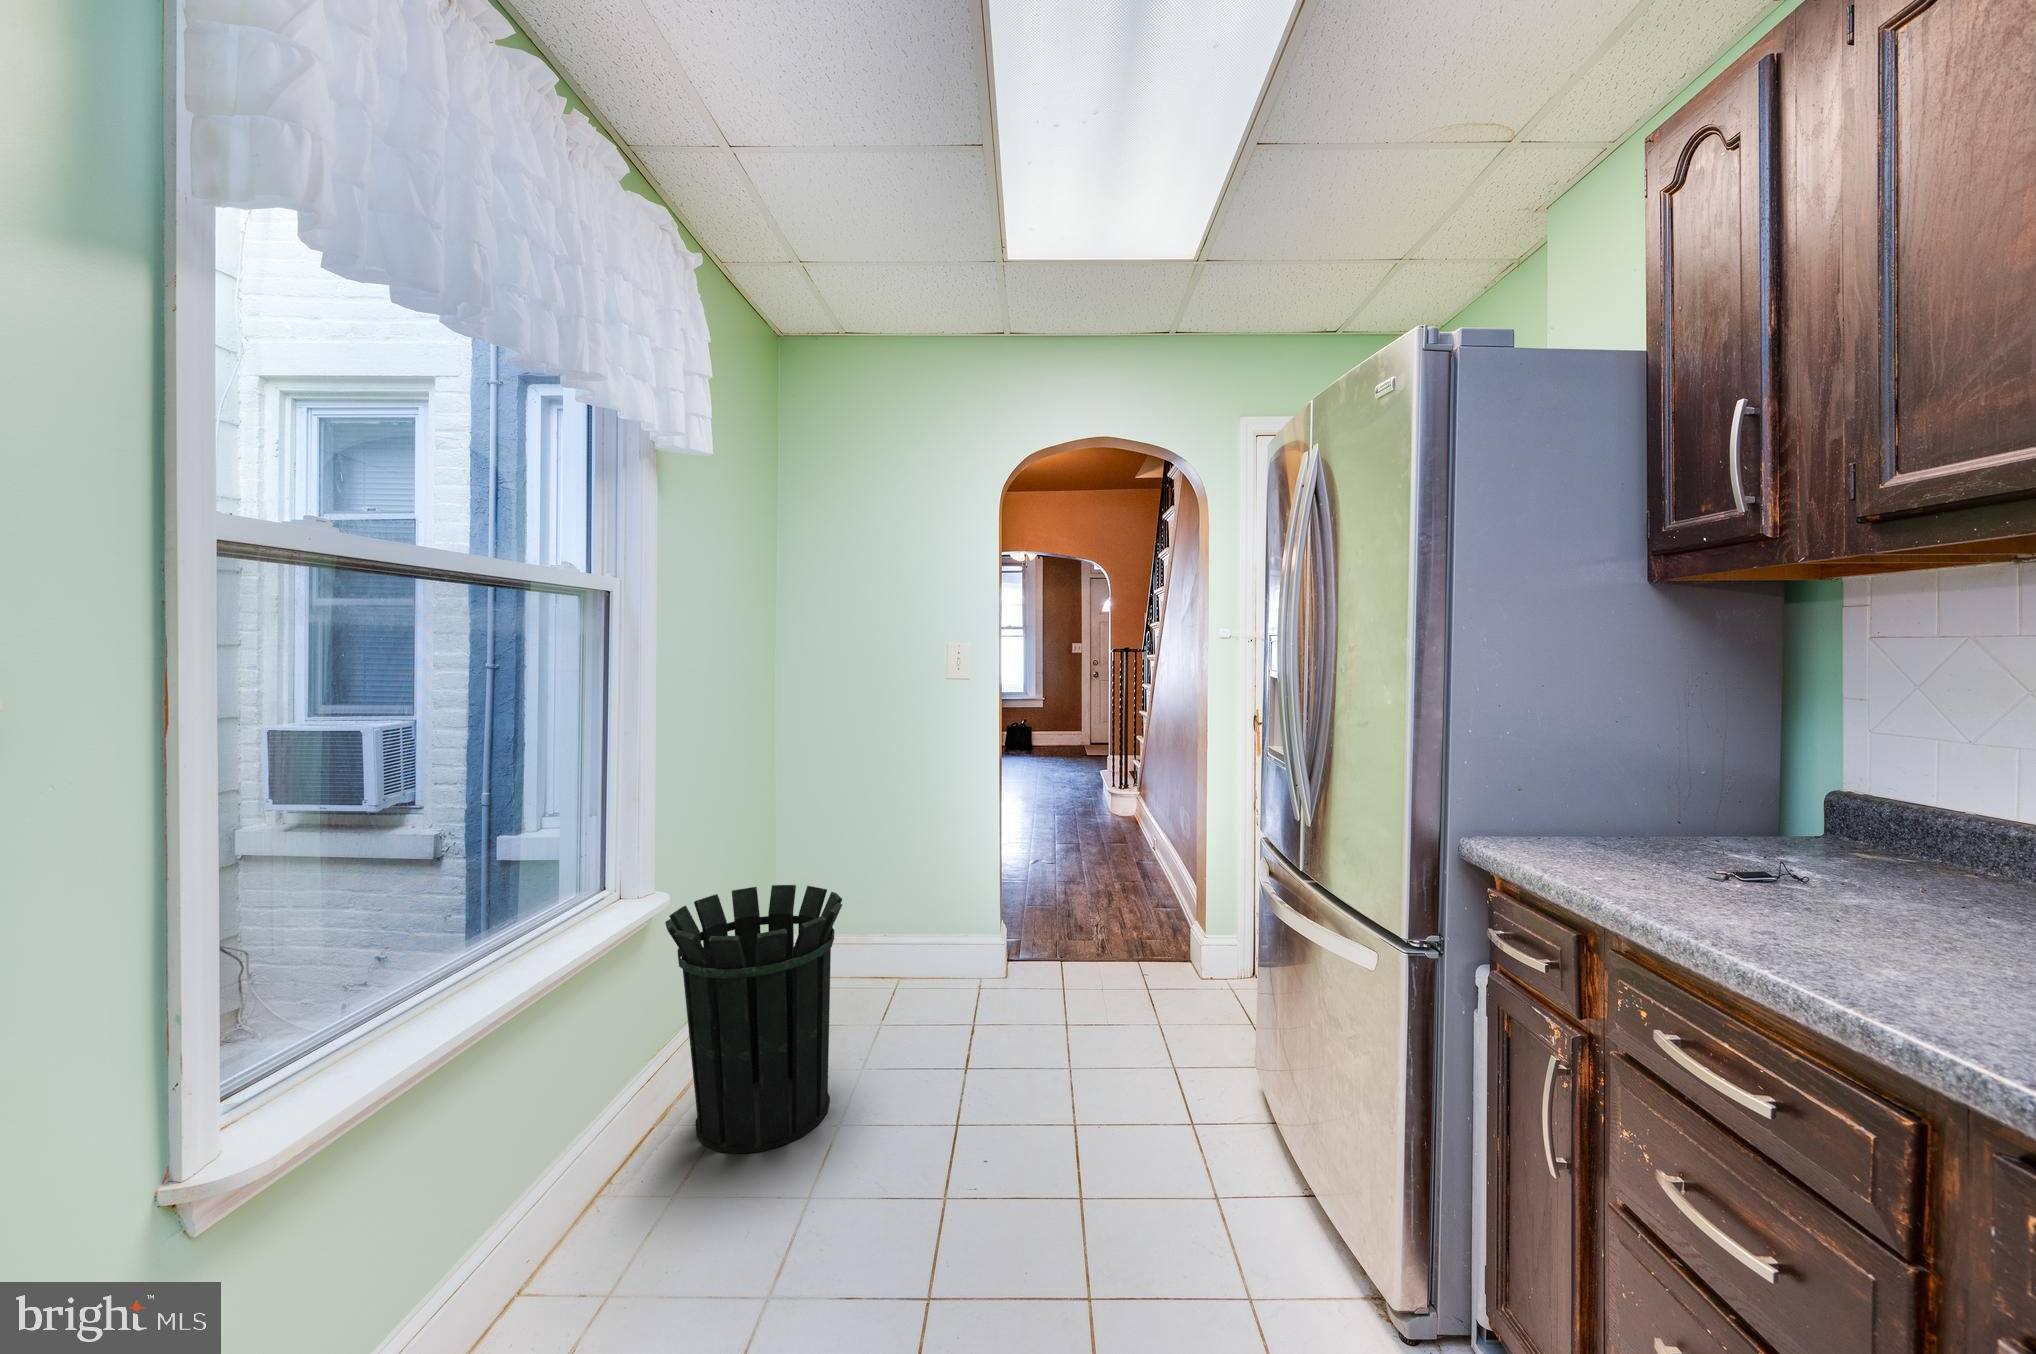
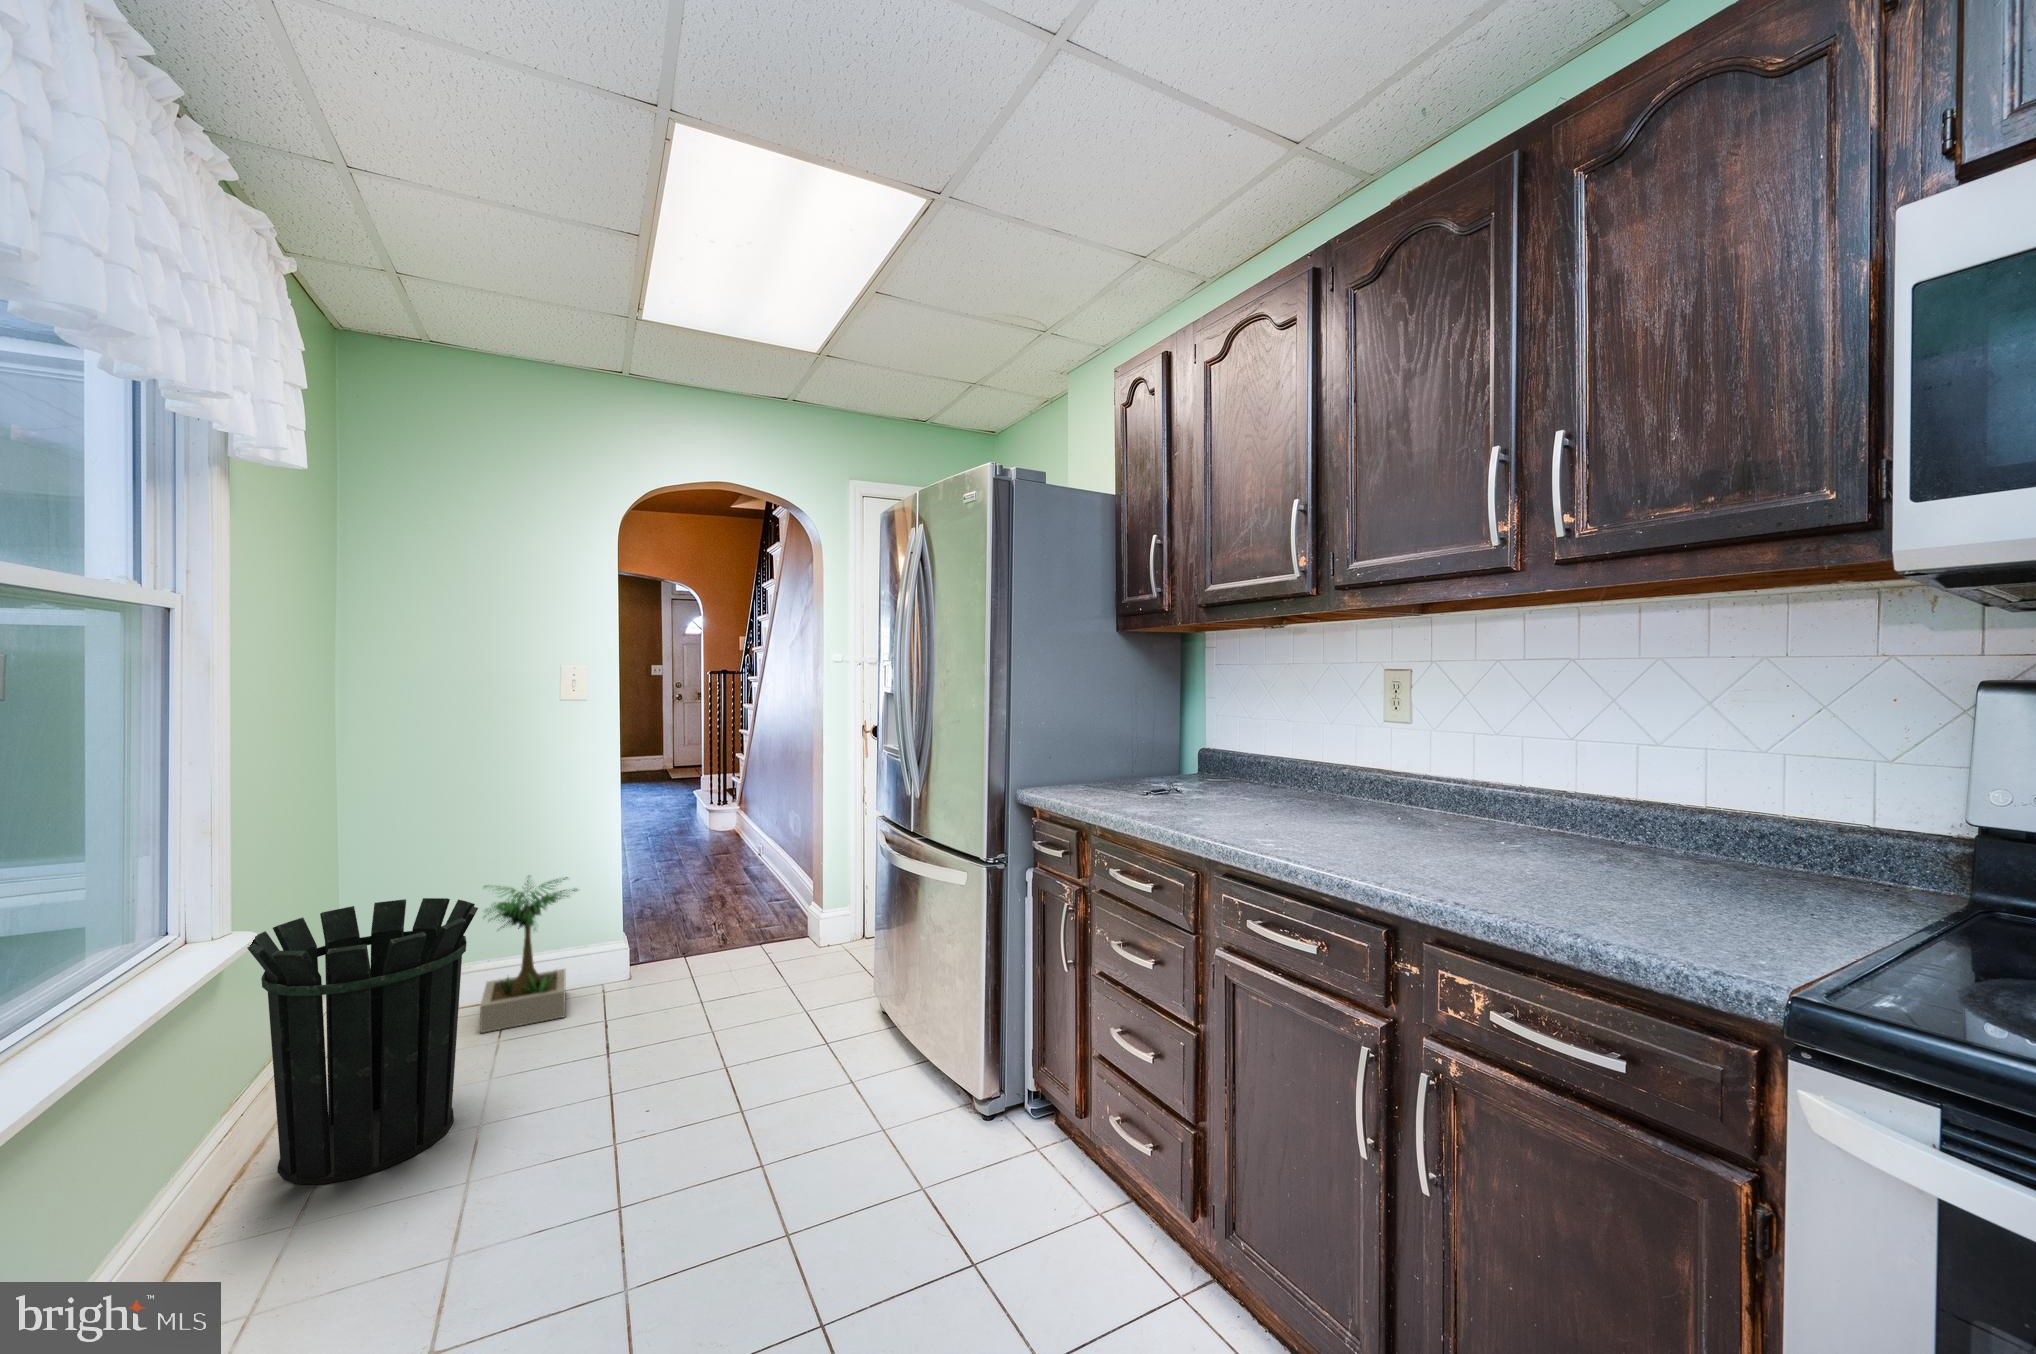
potted plant: none [868,859,967,1013] -> present [480,875,577,1033]

